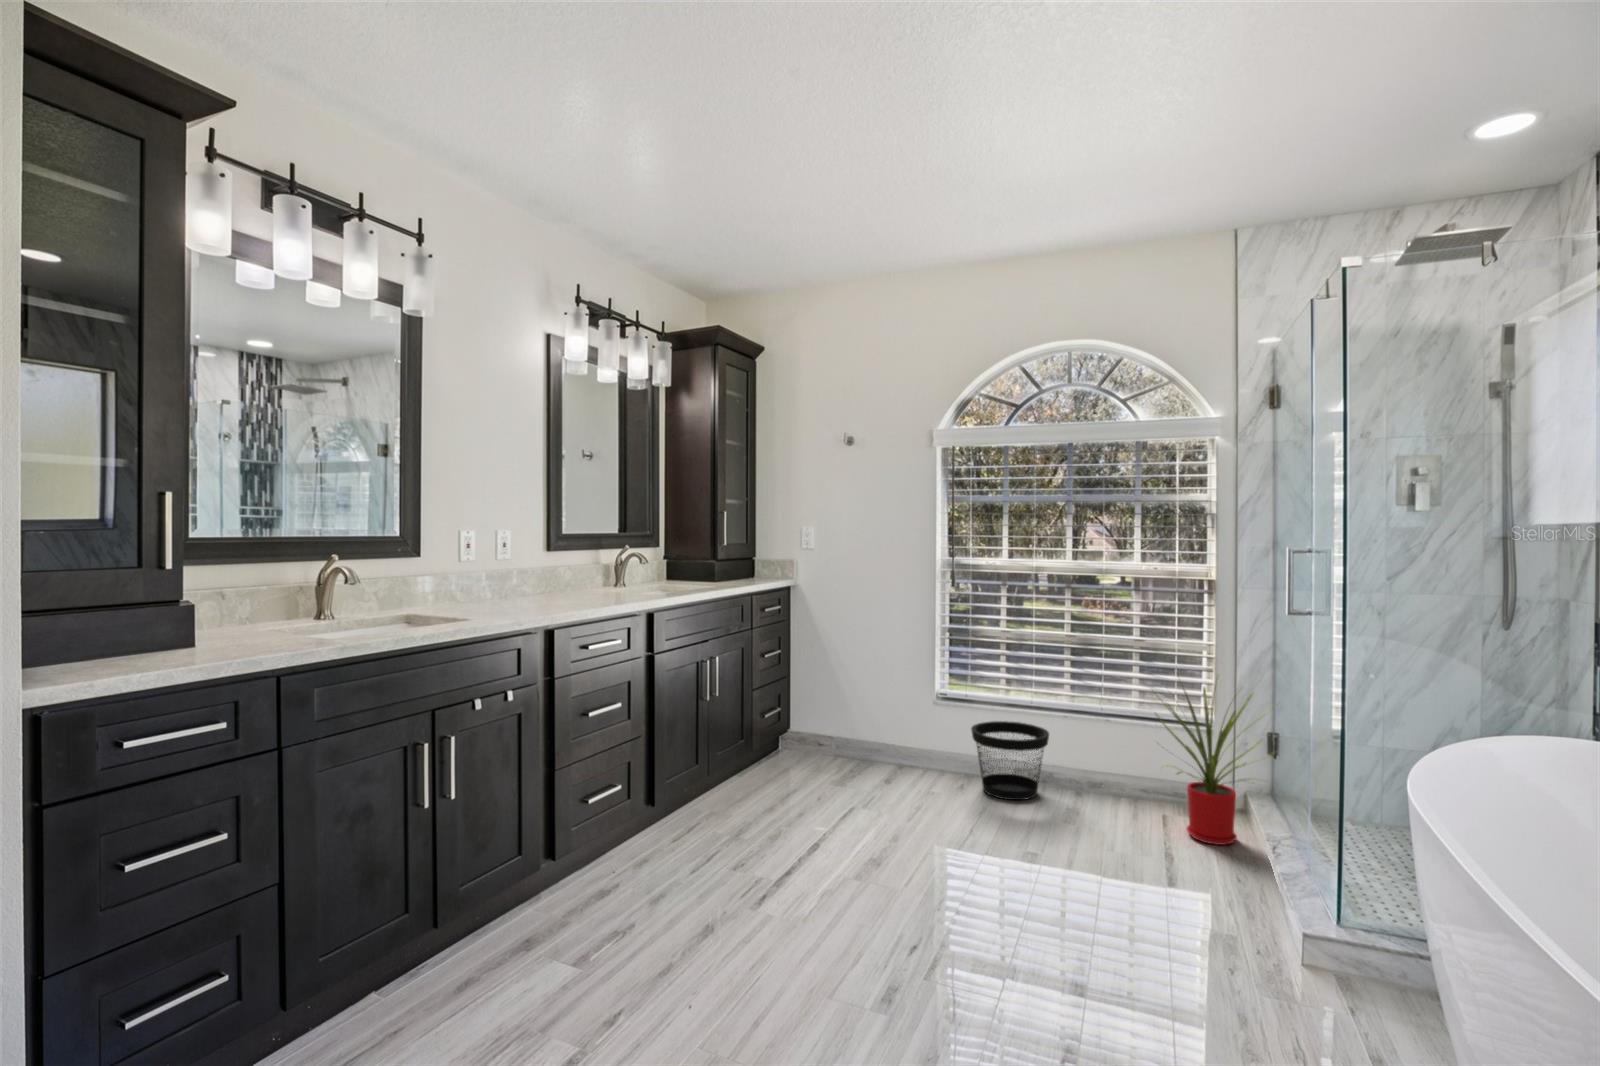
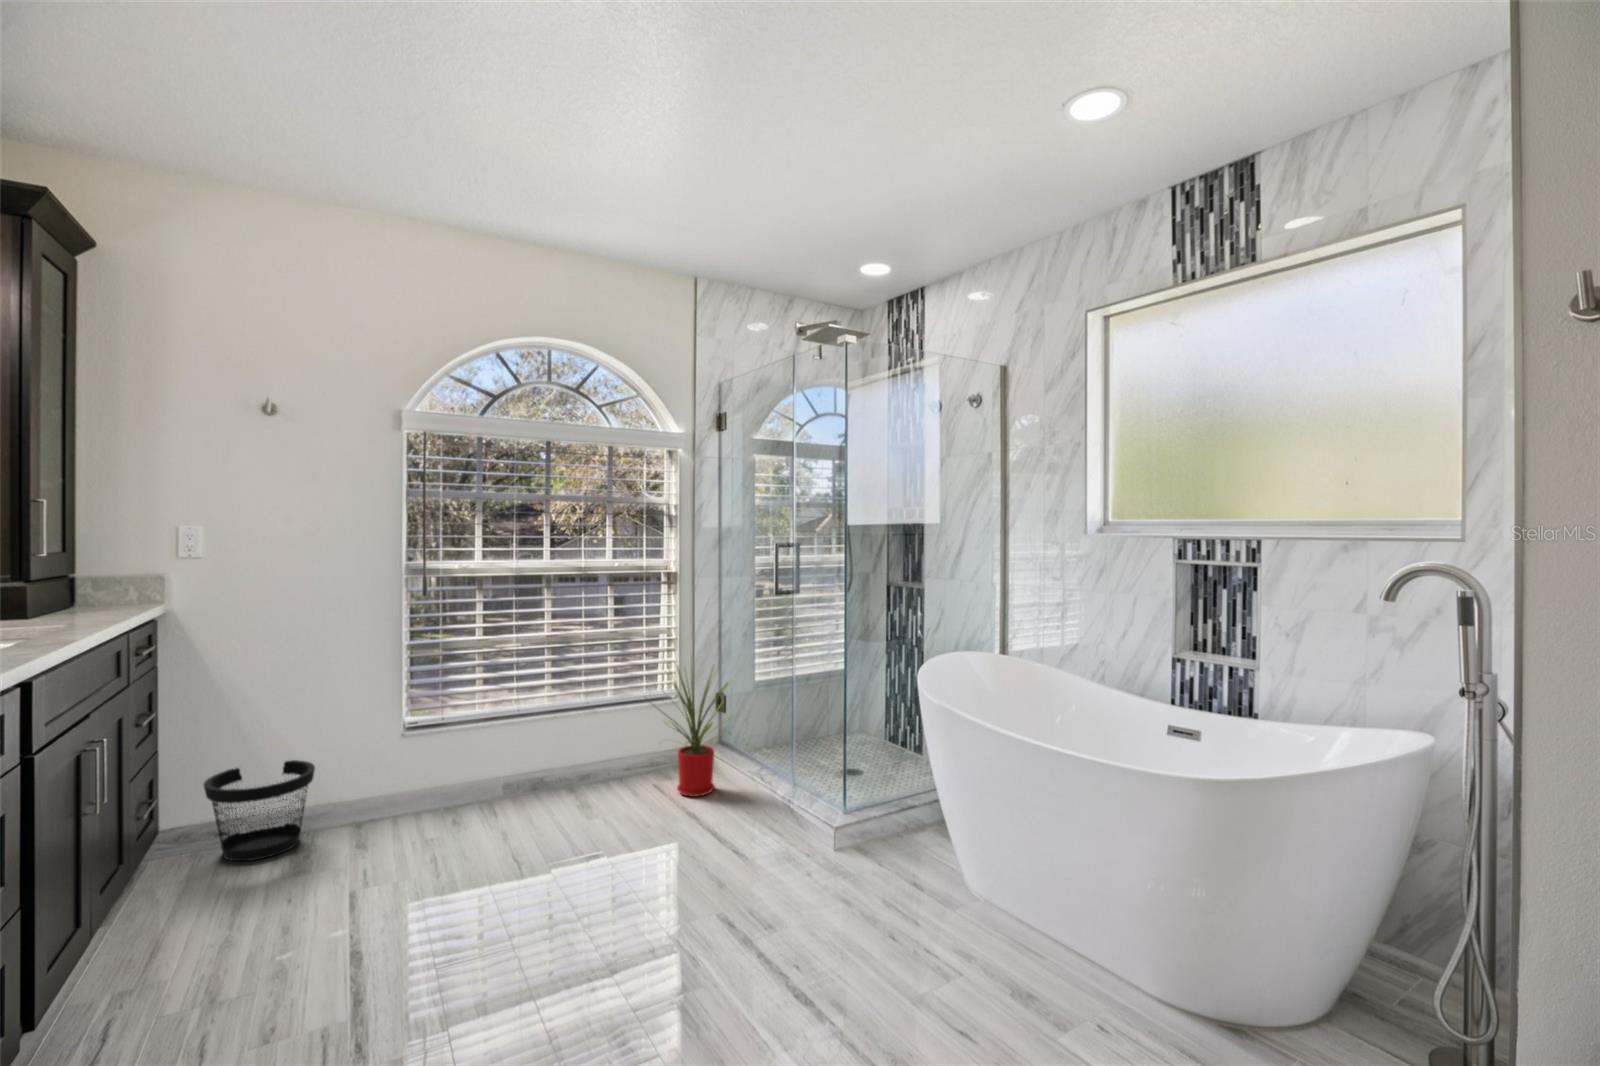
wastebasket: present [971,721,1049,800] -> present [204,760,315,861]

